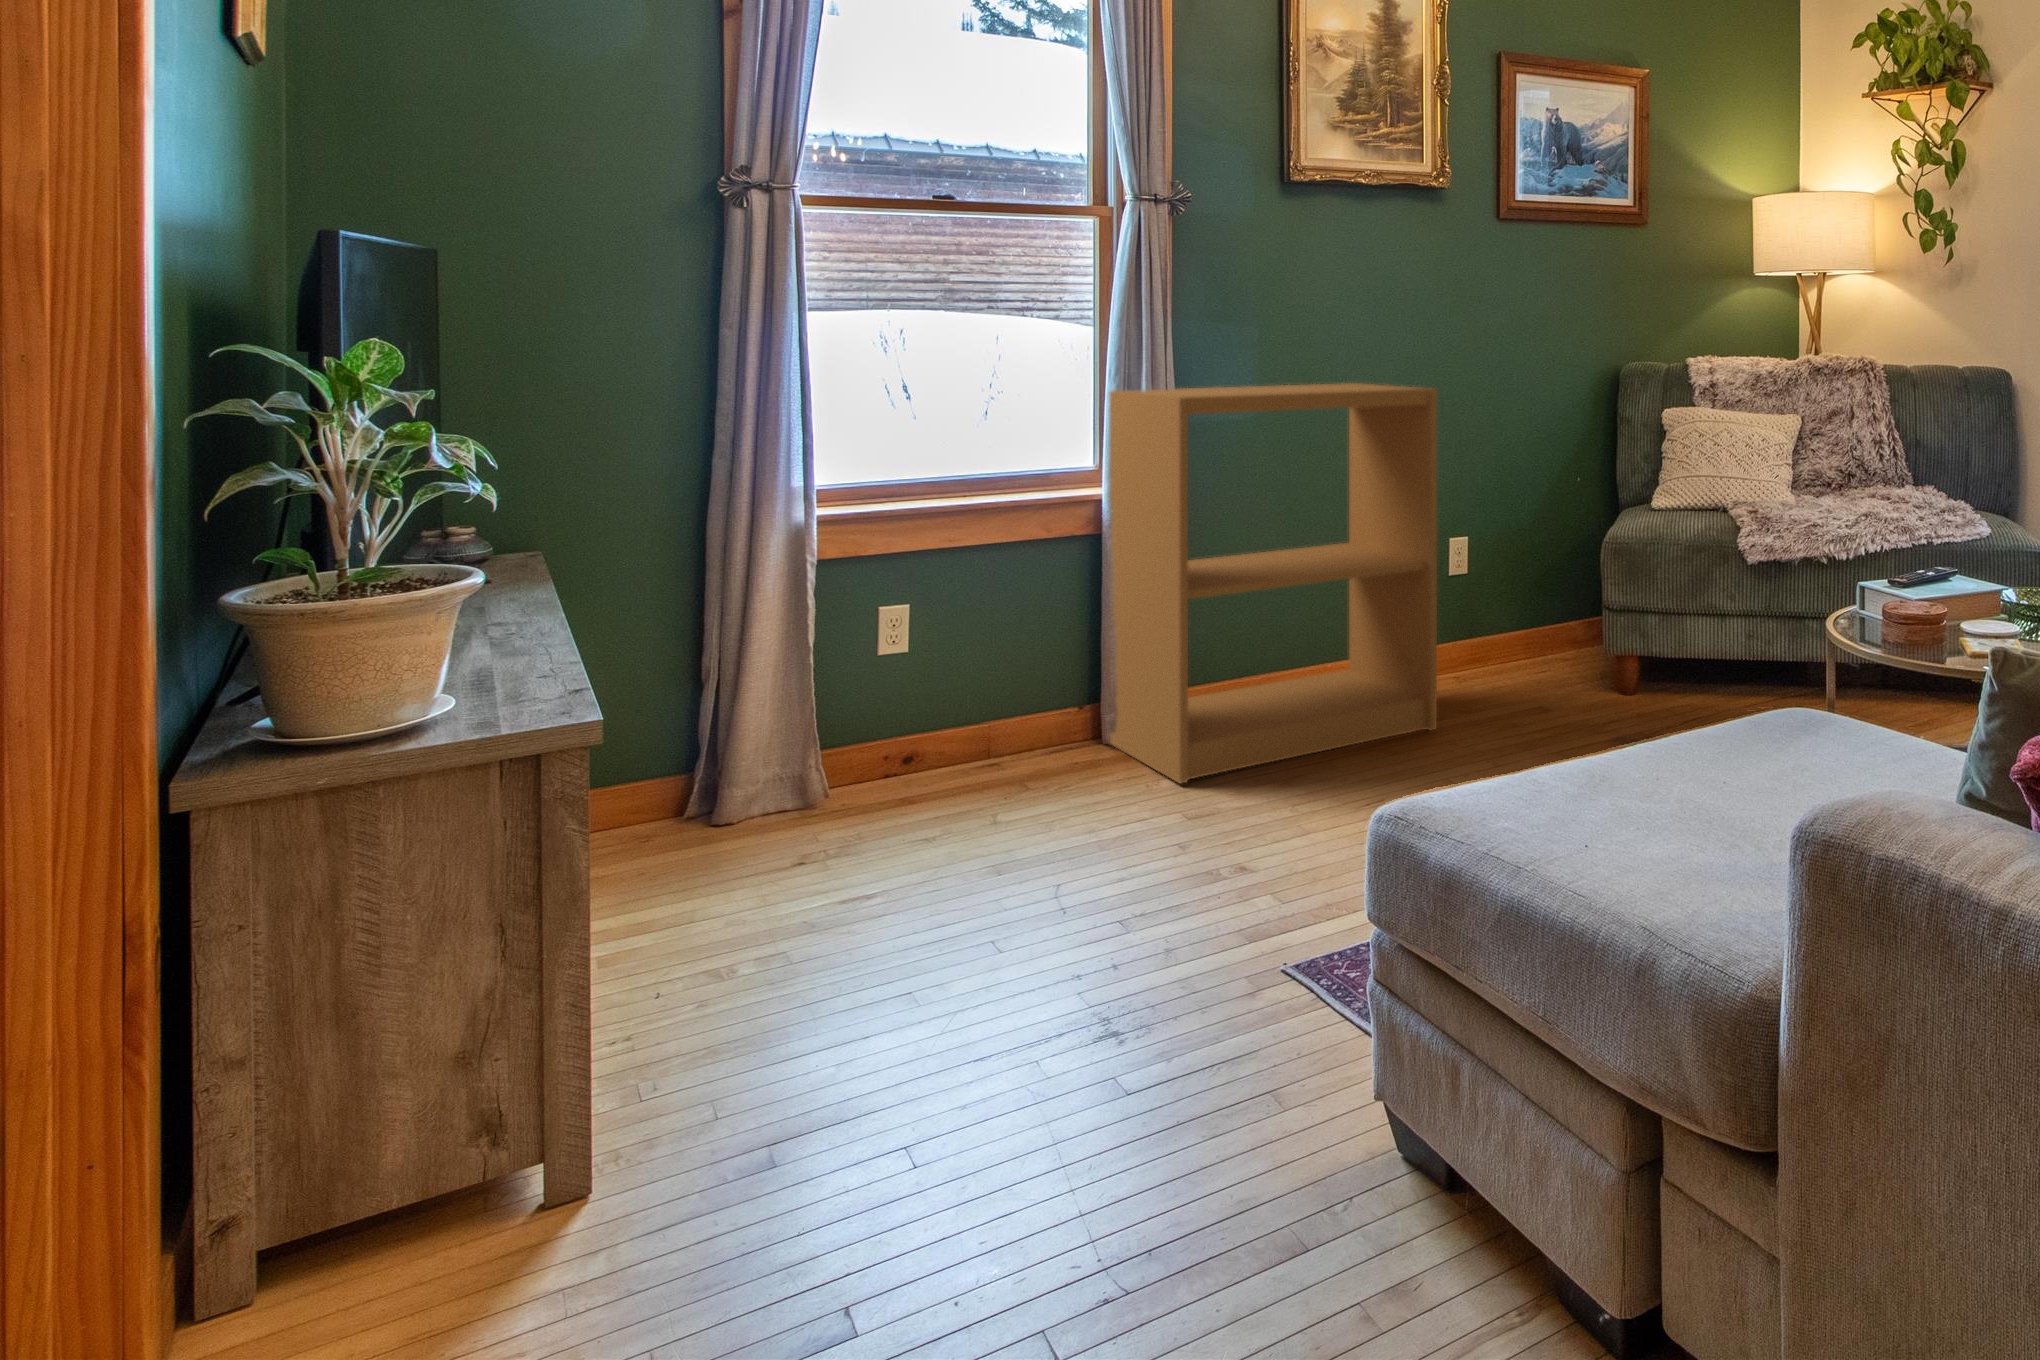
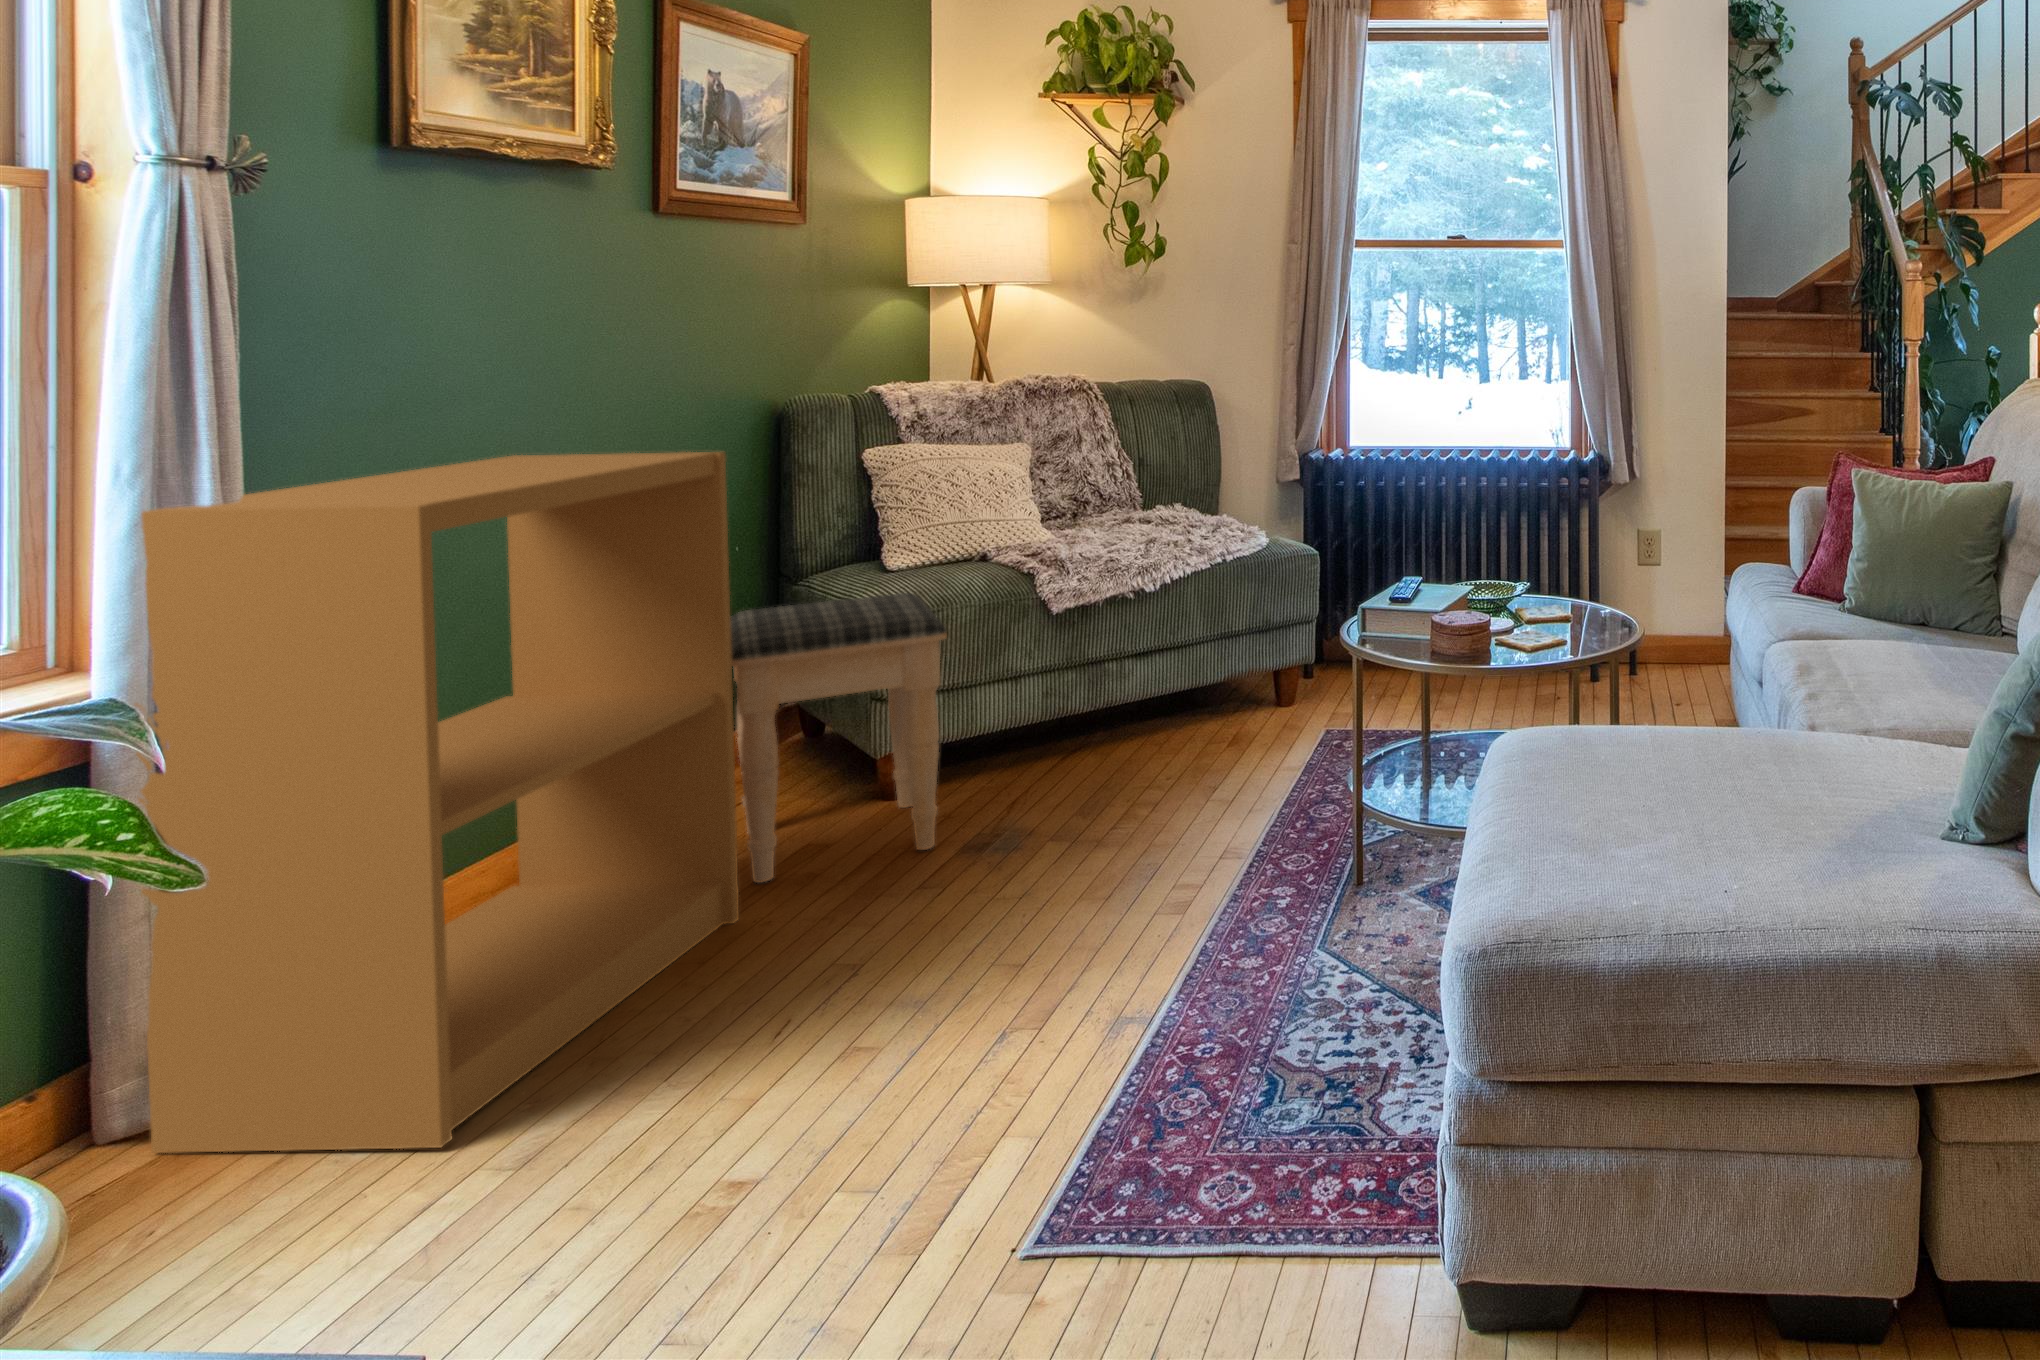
footstool: none [1457,516,1638,724] -> present [730,593,947,883]

